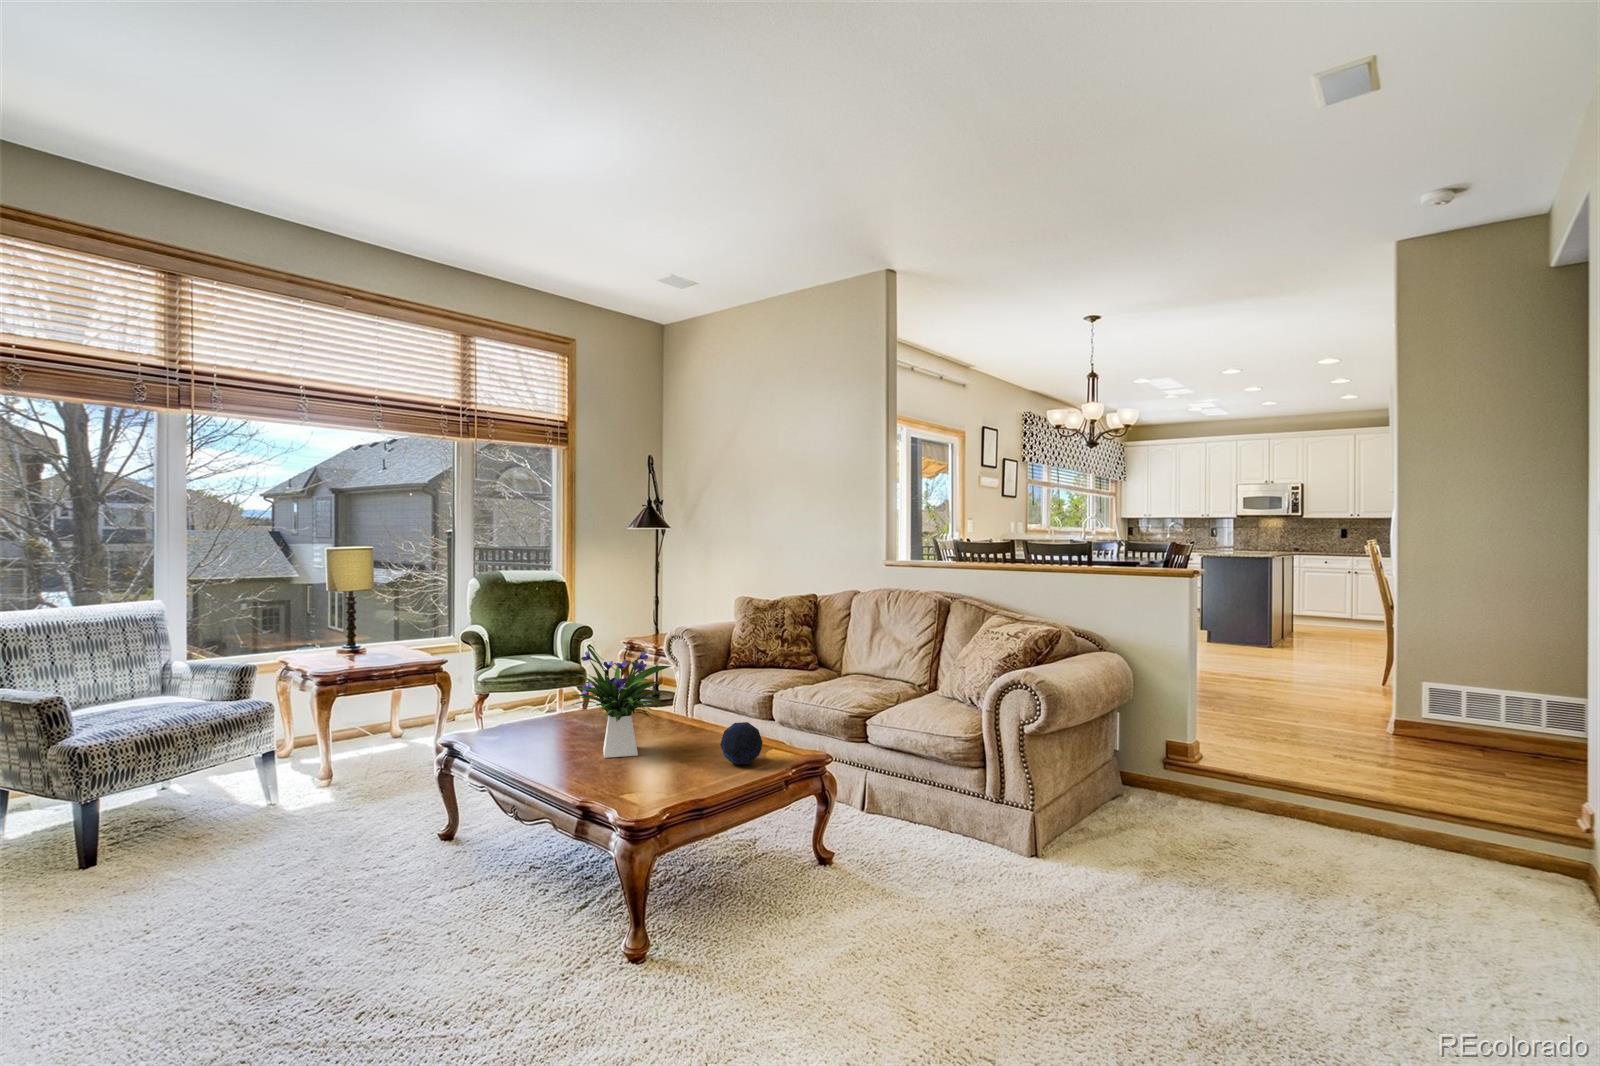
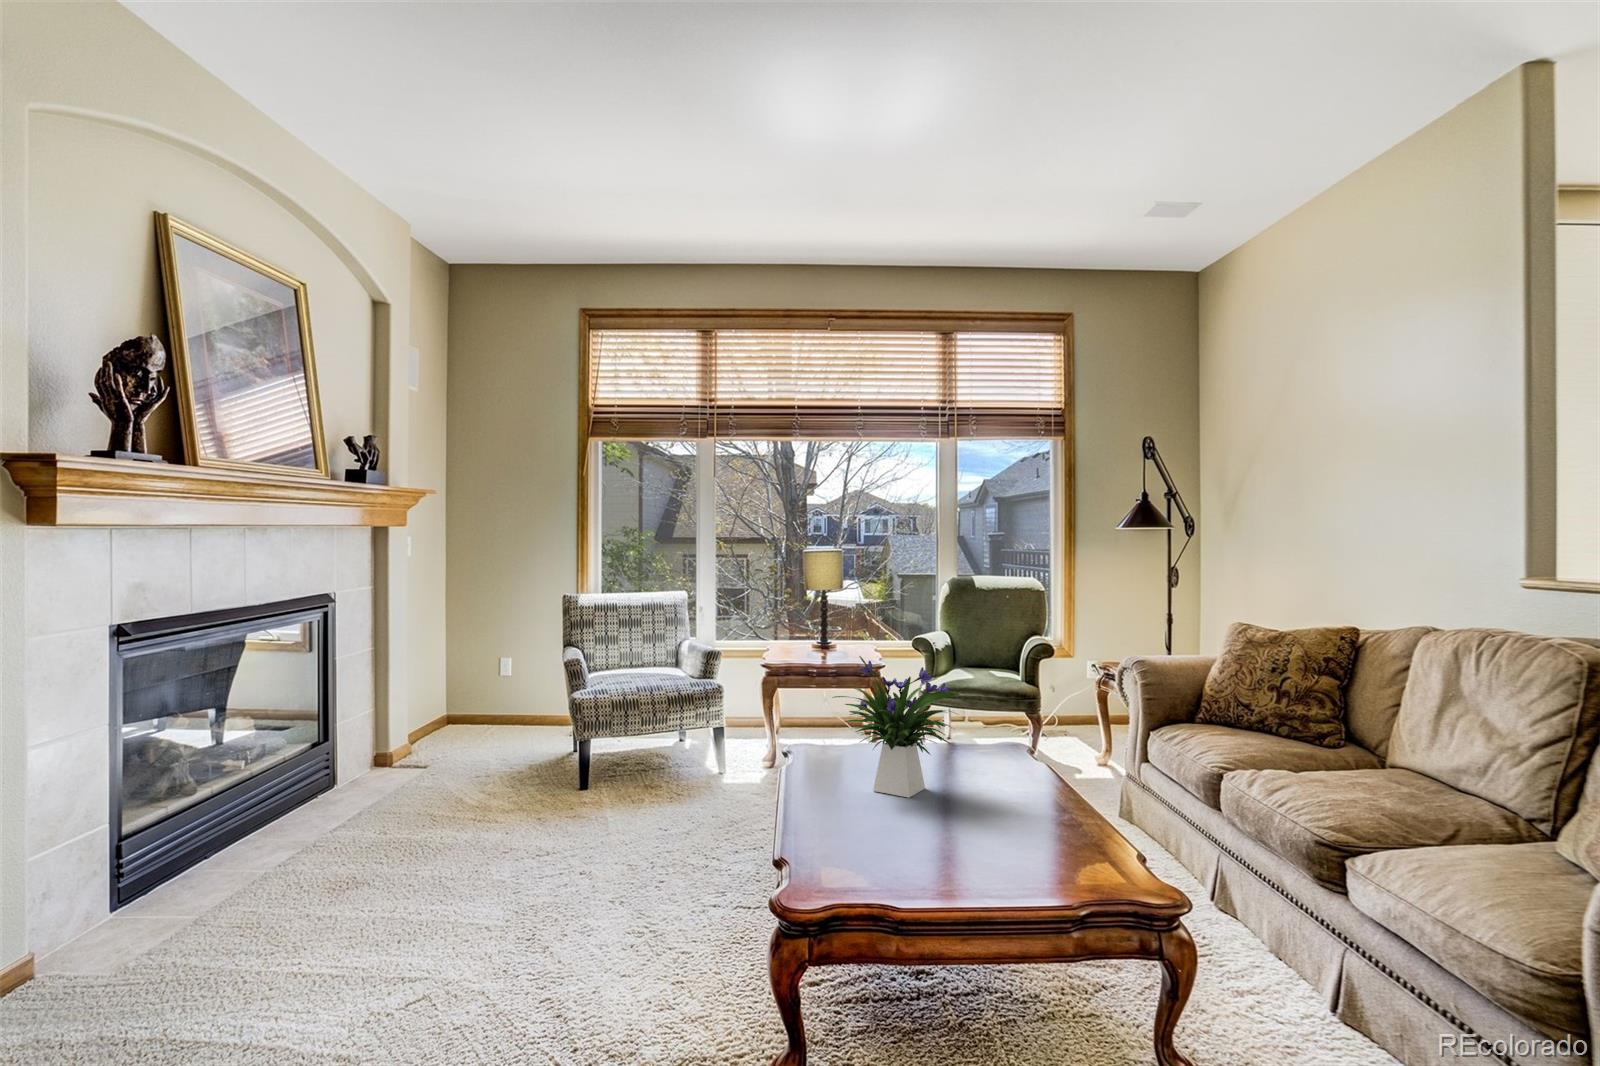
decorative orb: present [720,722,763,765] -> none [973,780,1032,842]

